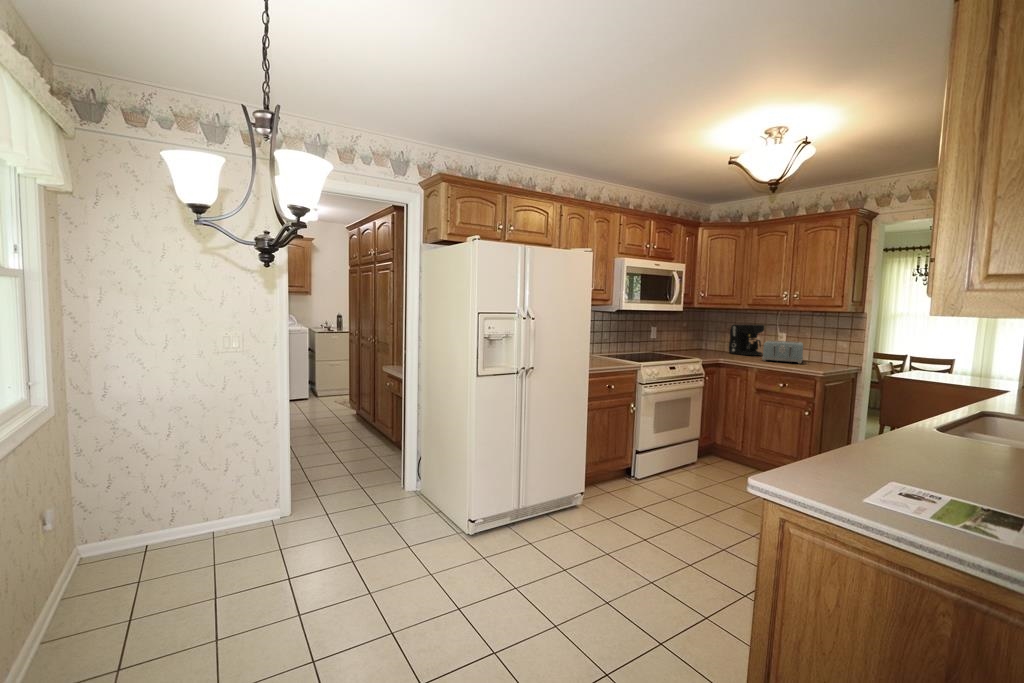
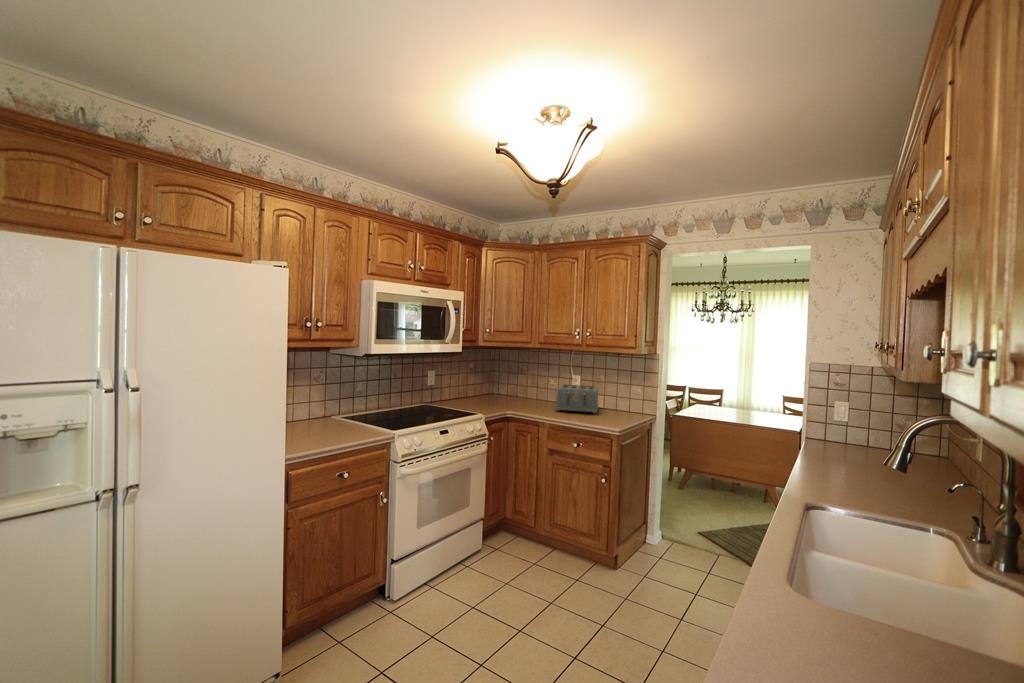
coffee maker: present [729,324,764,355] -> none [521,364,558,402]

